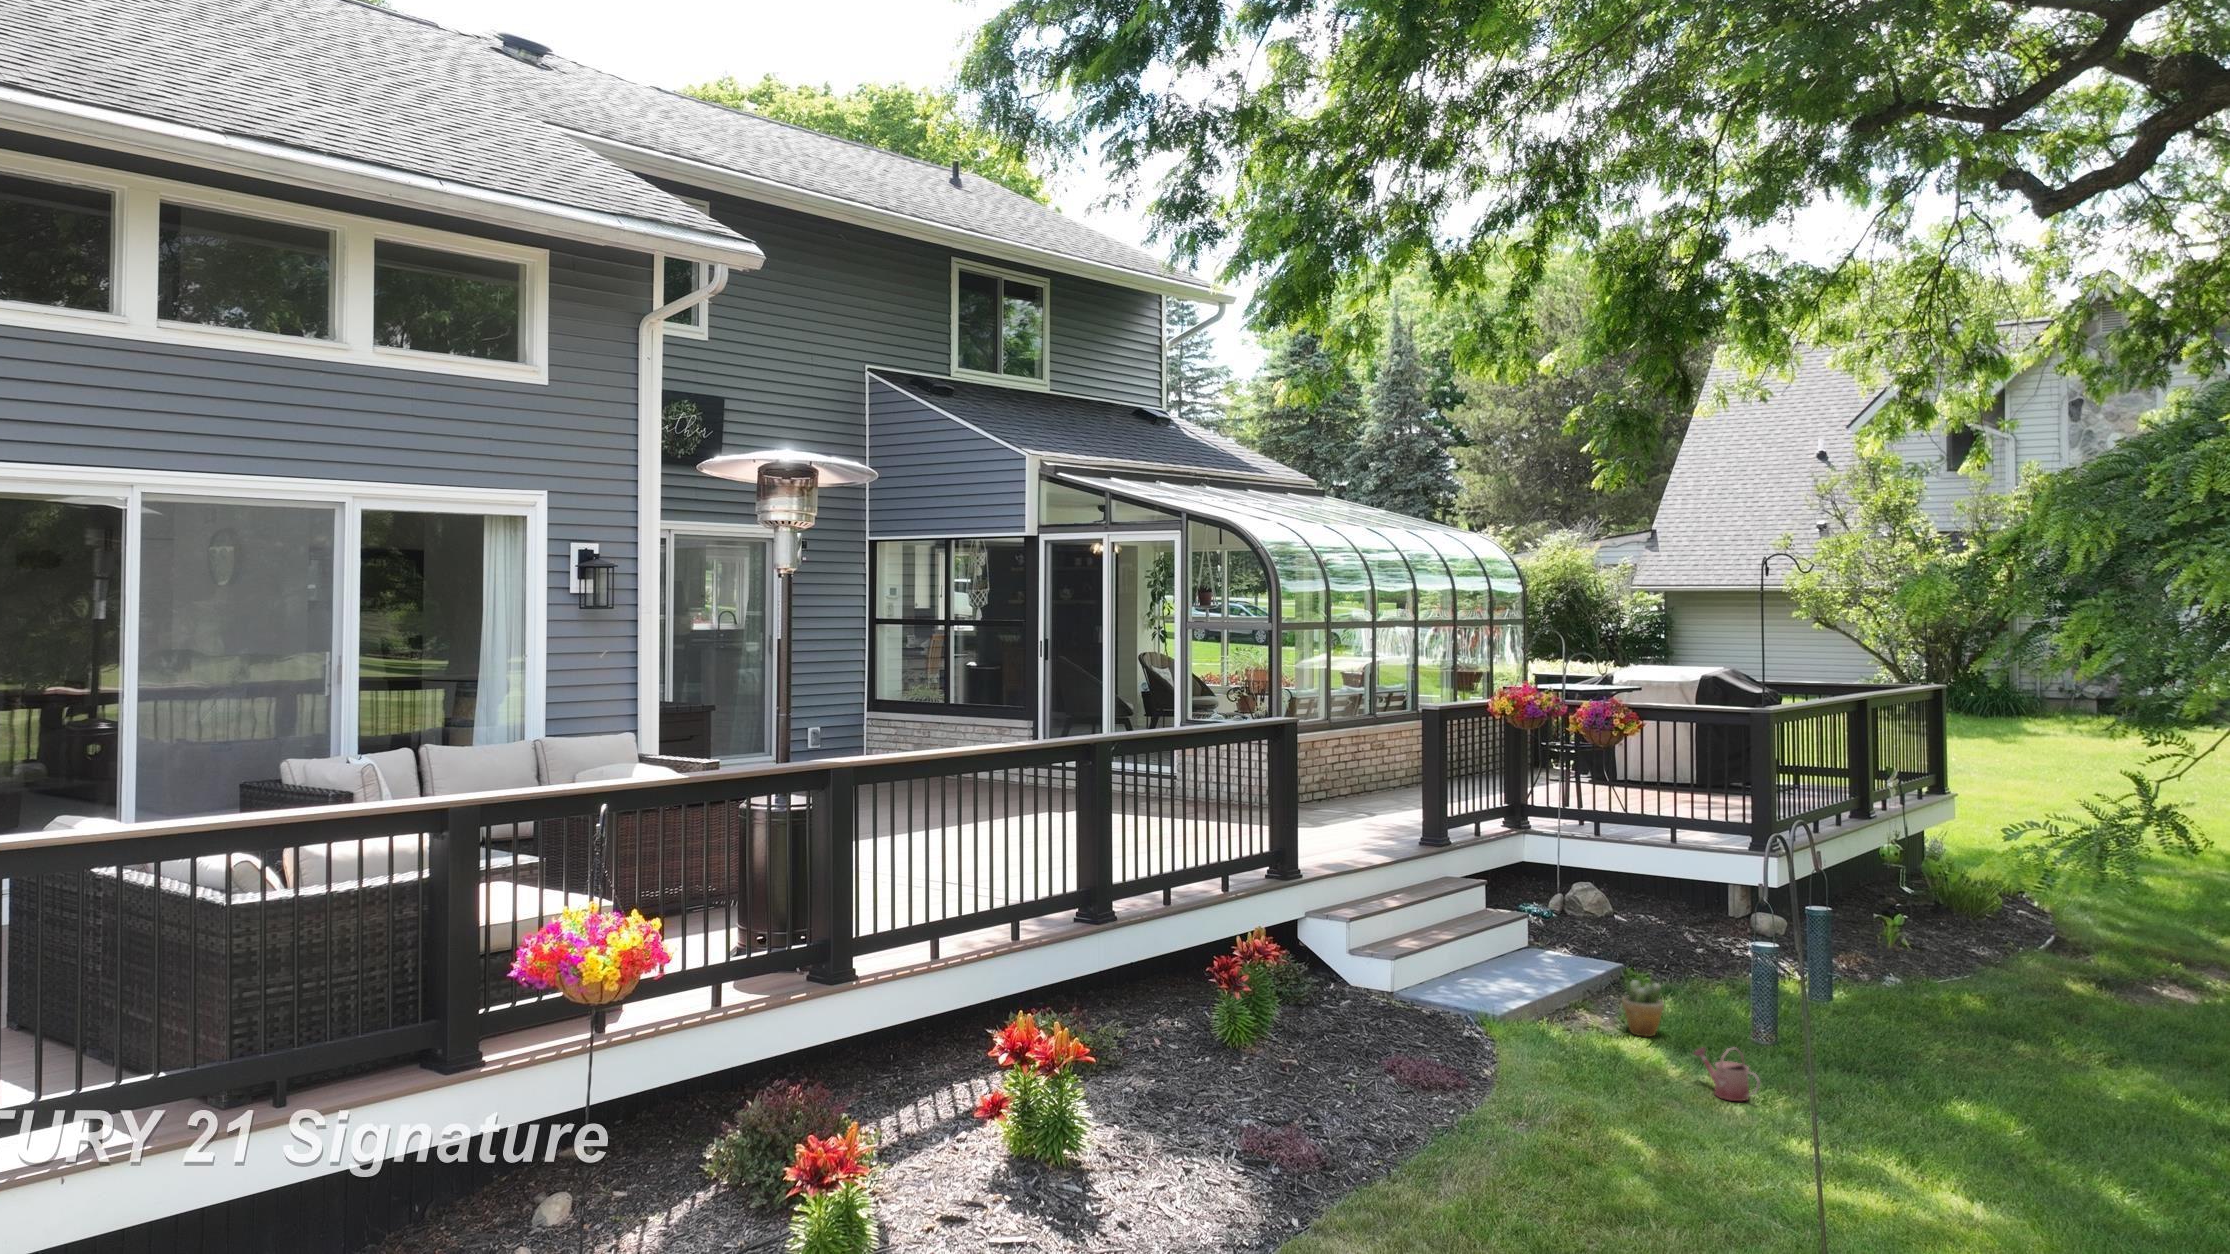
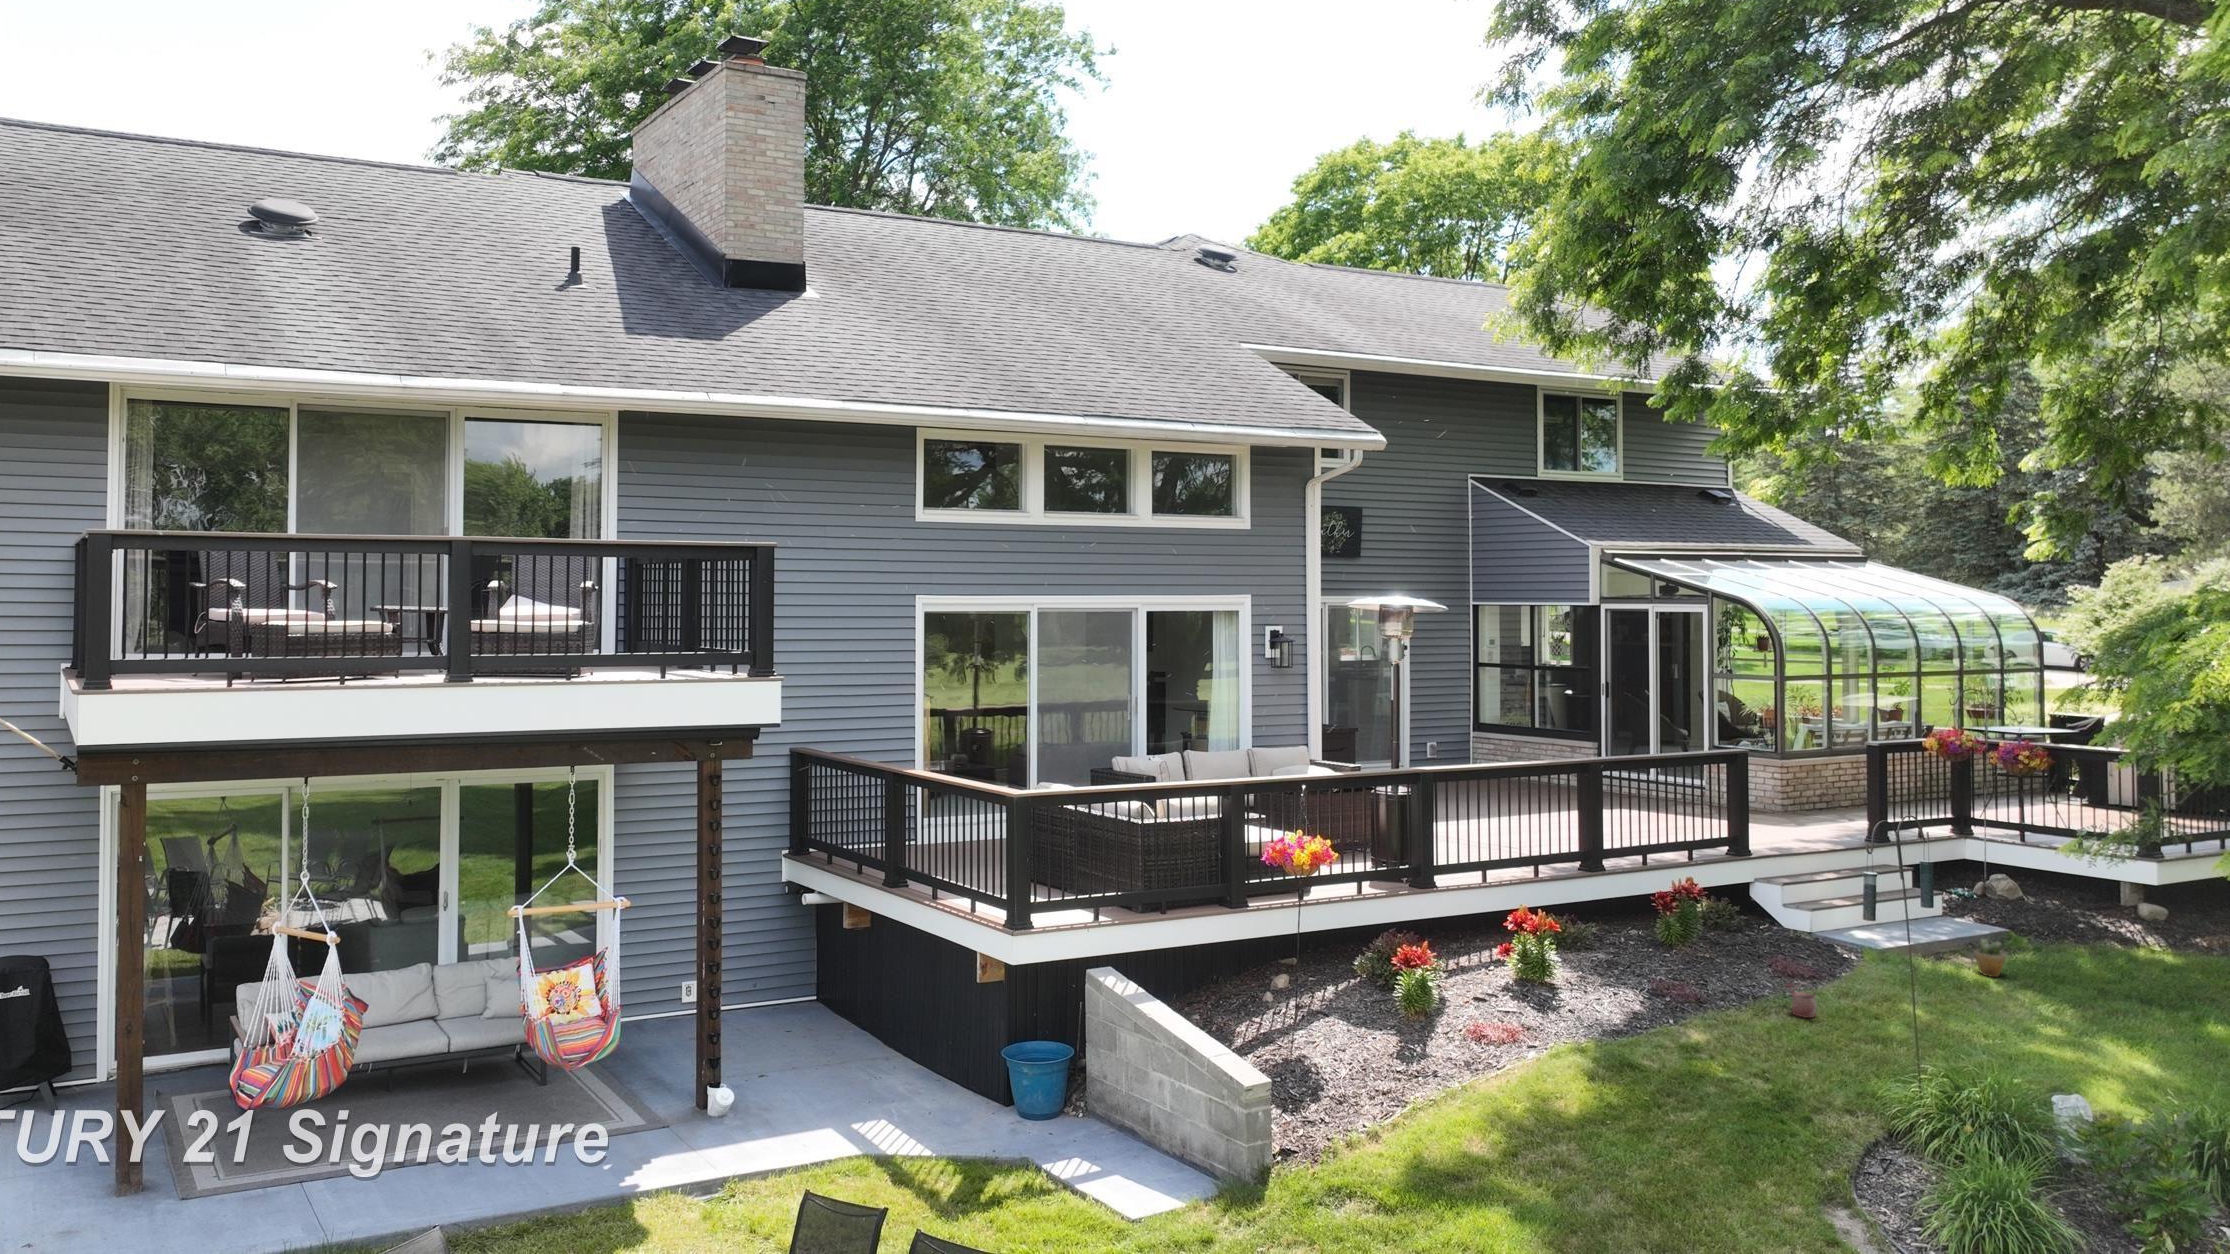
watering can: present [1694,1048,1760,1101] -> present [1785,983,1817,1018]

